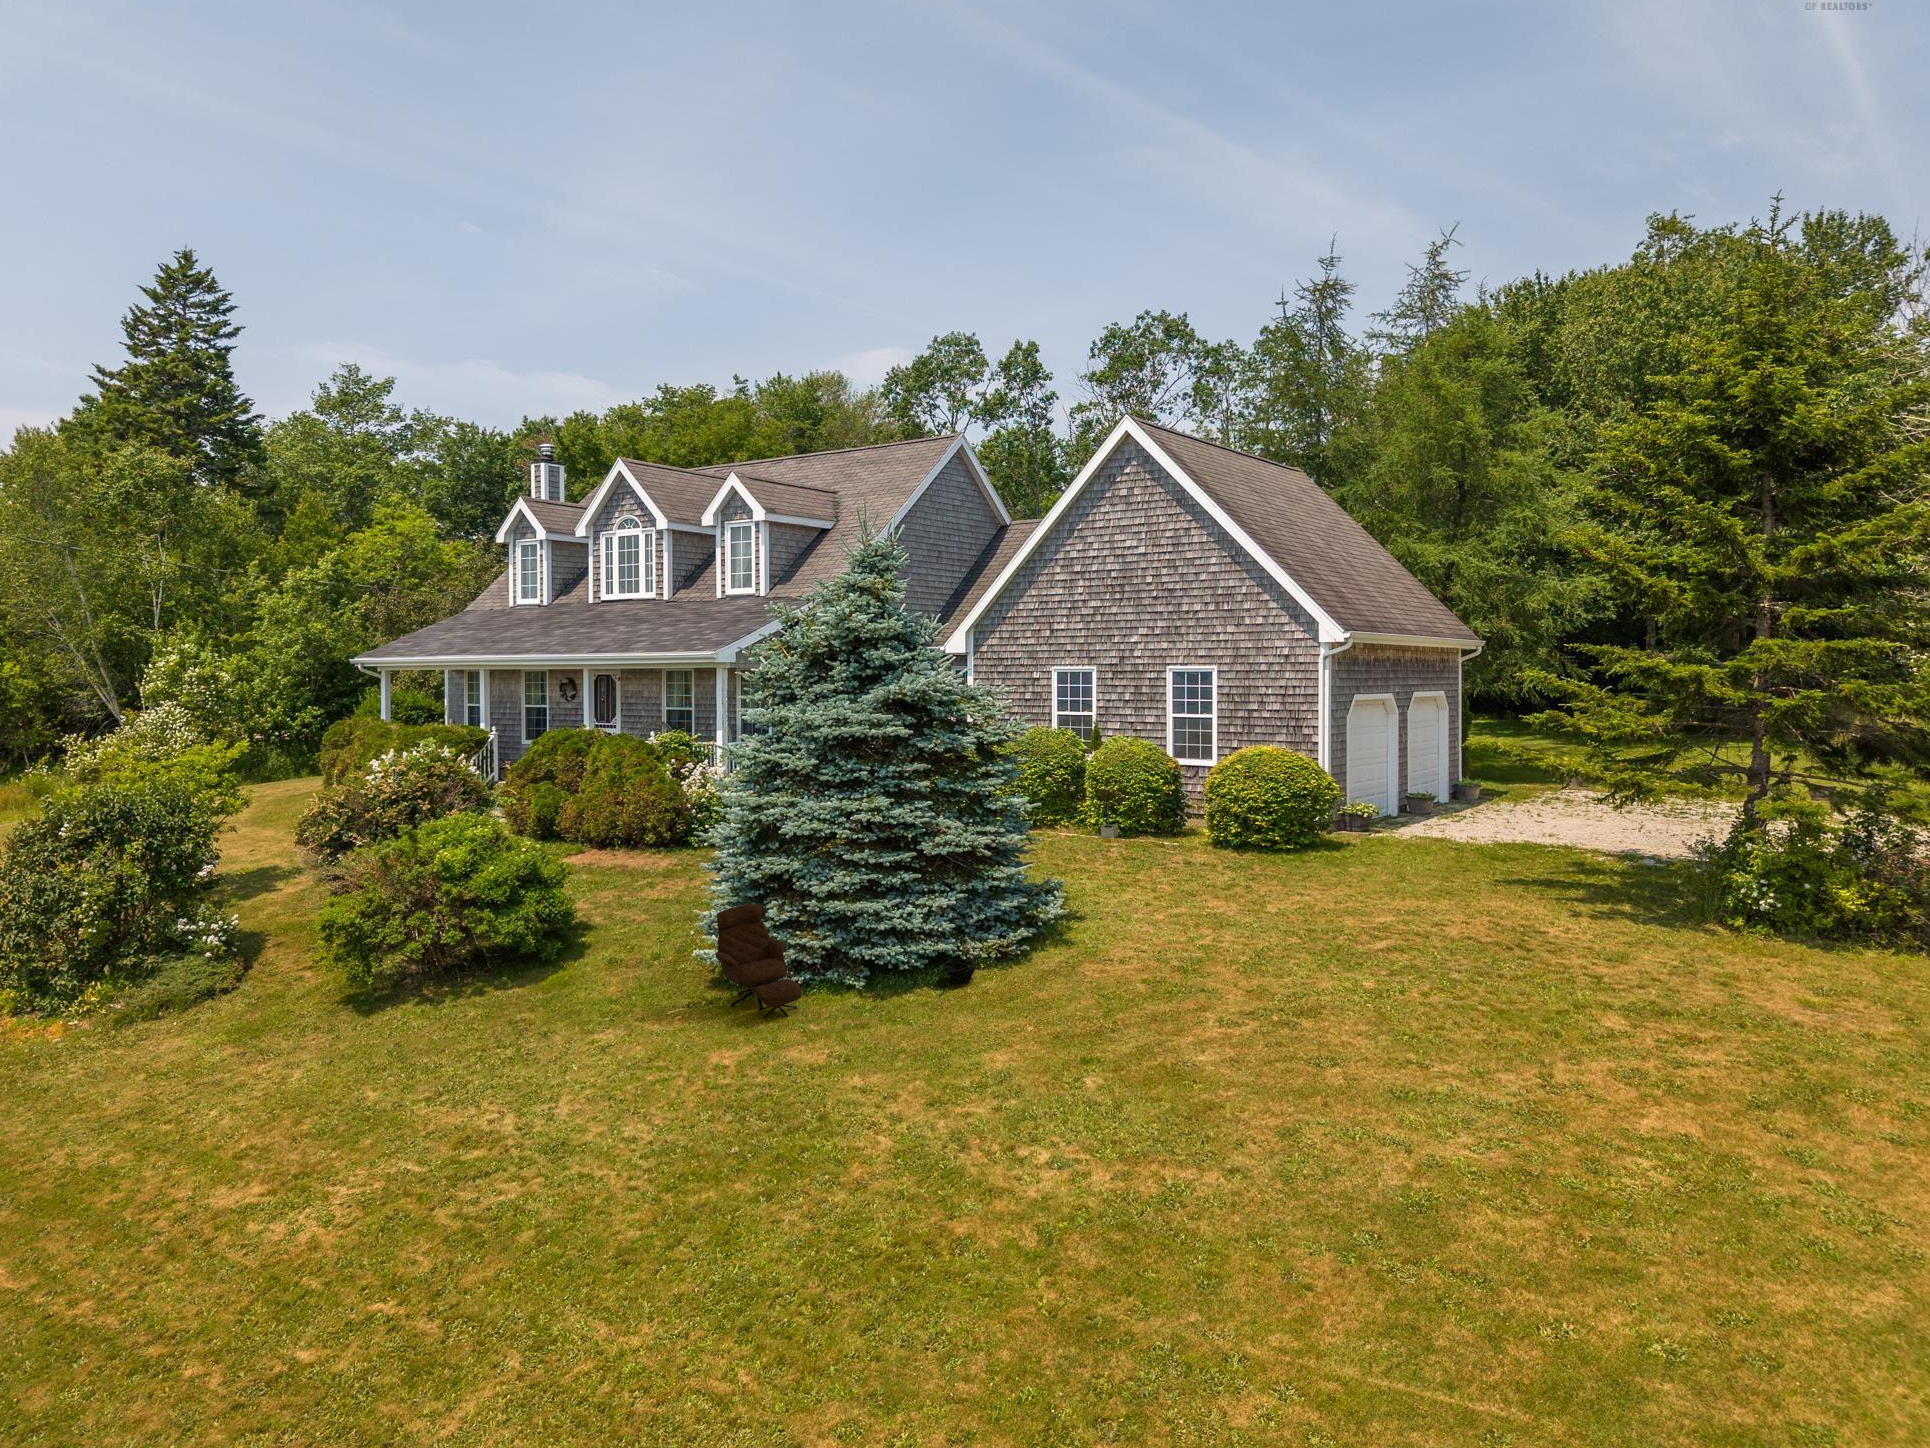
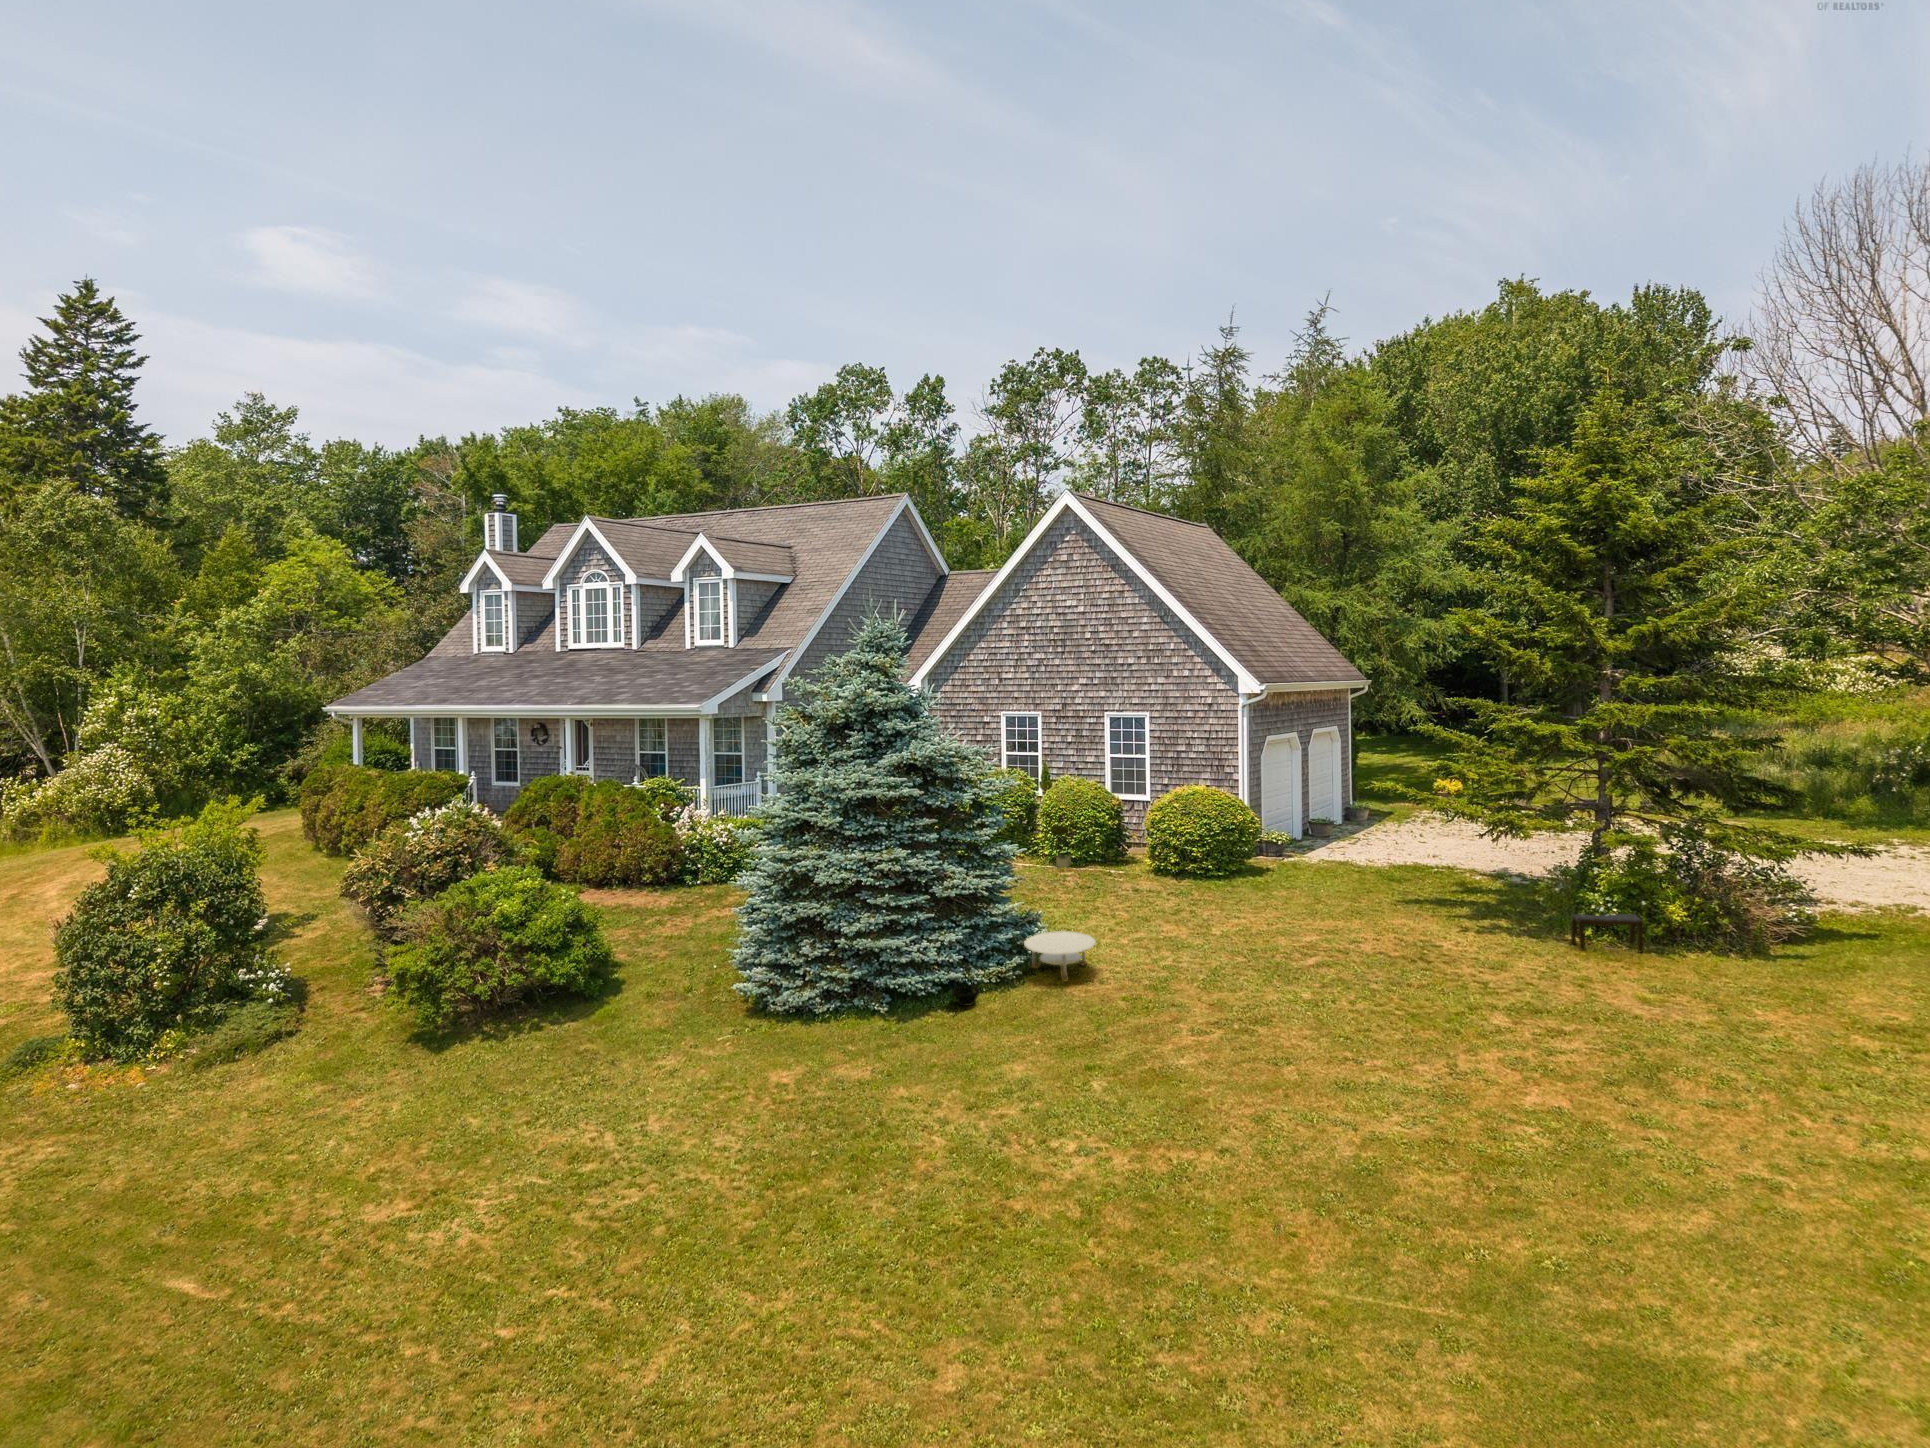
bench: none [1719,900,1817,951] -> present [1571,914,1644,953]
round table: none [1036,903,1121,960] -> present [1024,931,1095,981]
lounge chair: present [715,904,802,1018] -> none [758,944,837,1044]

